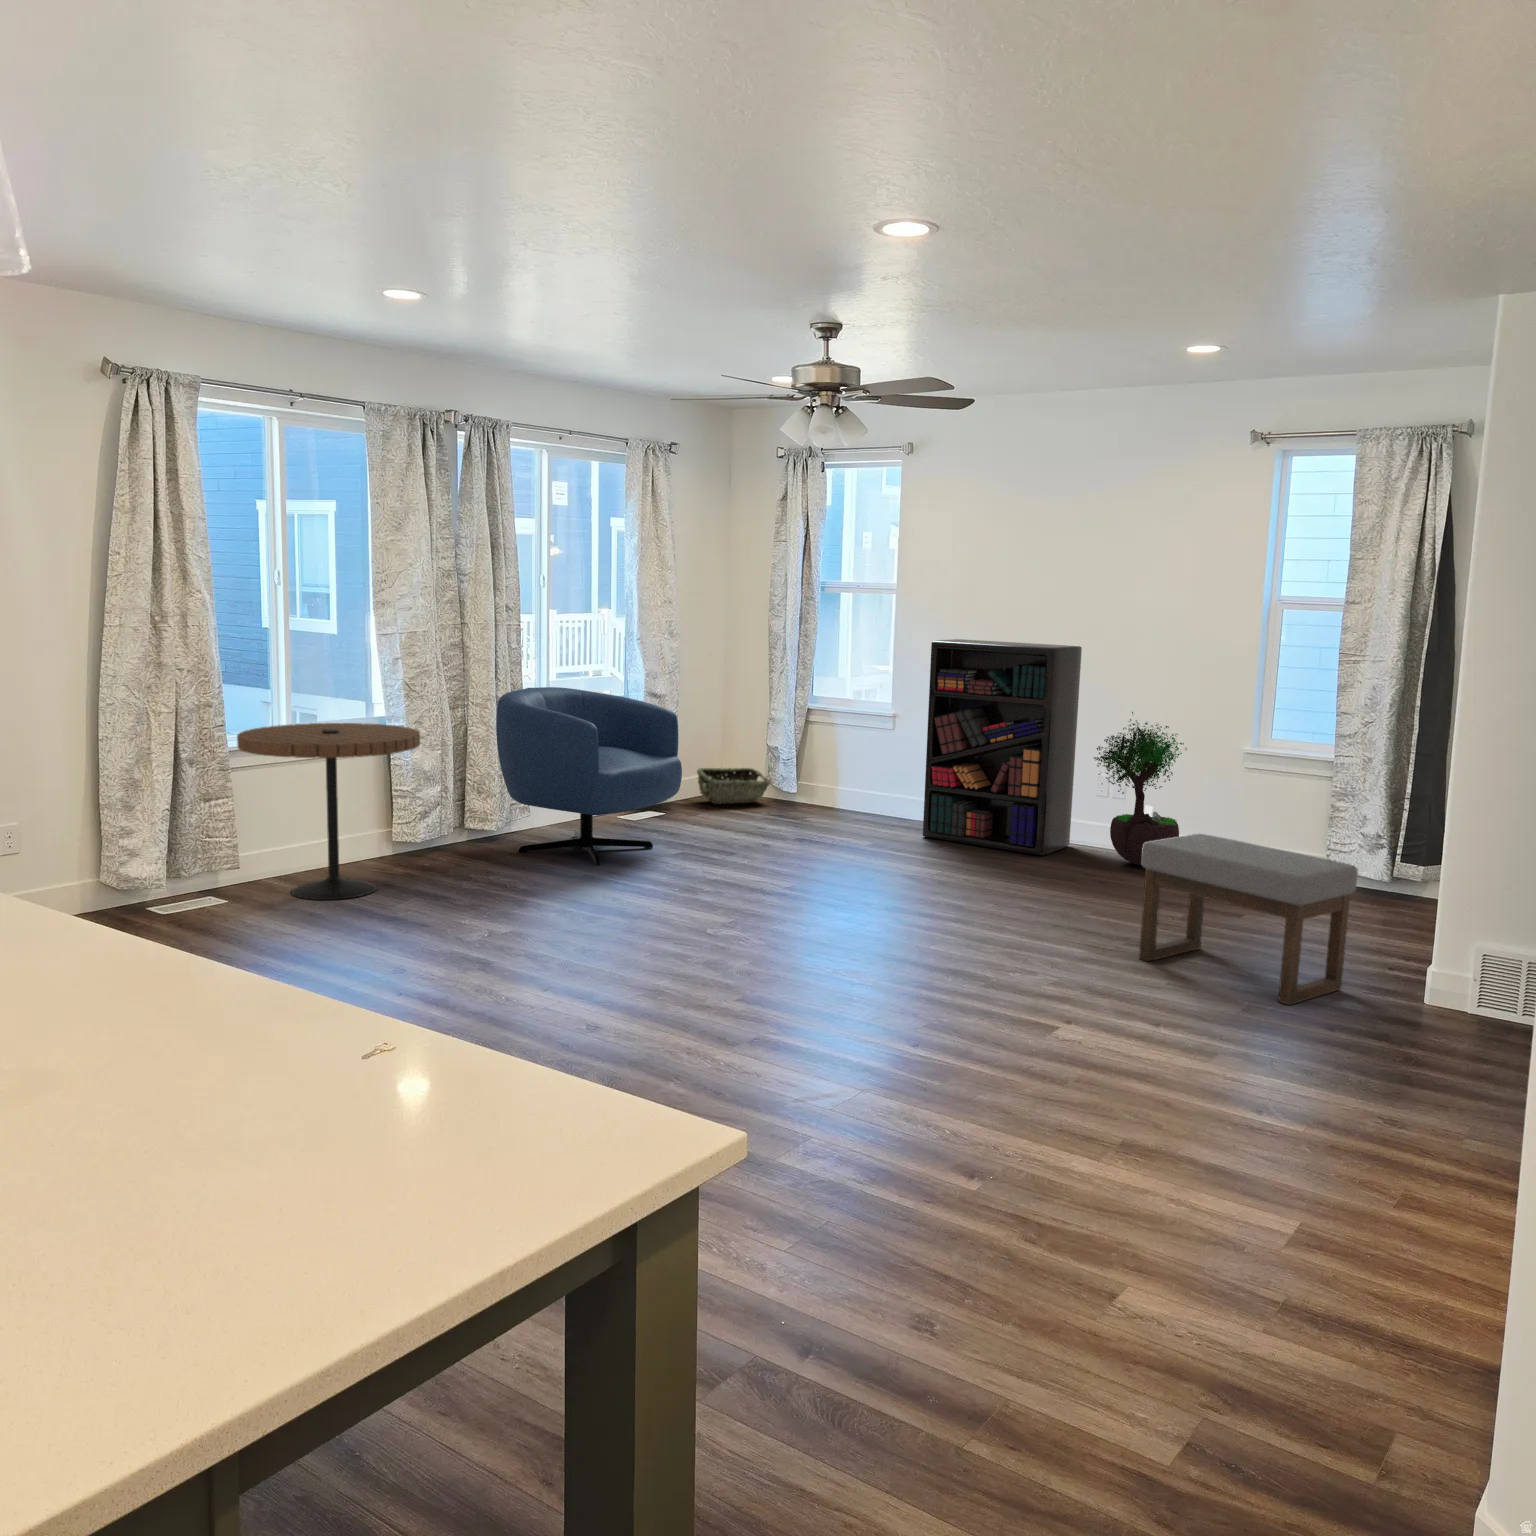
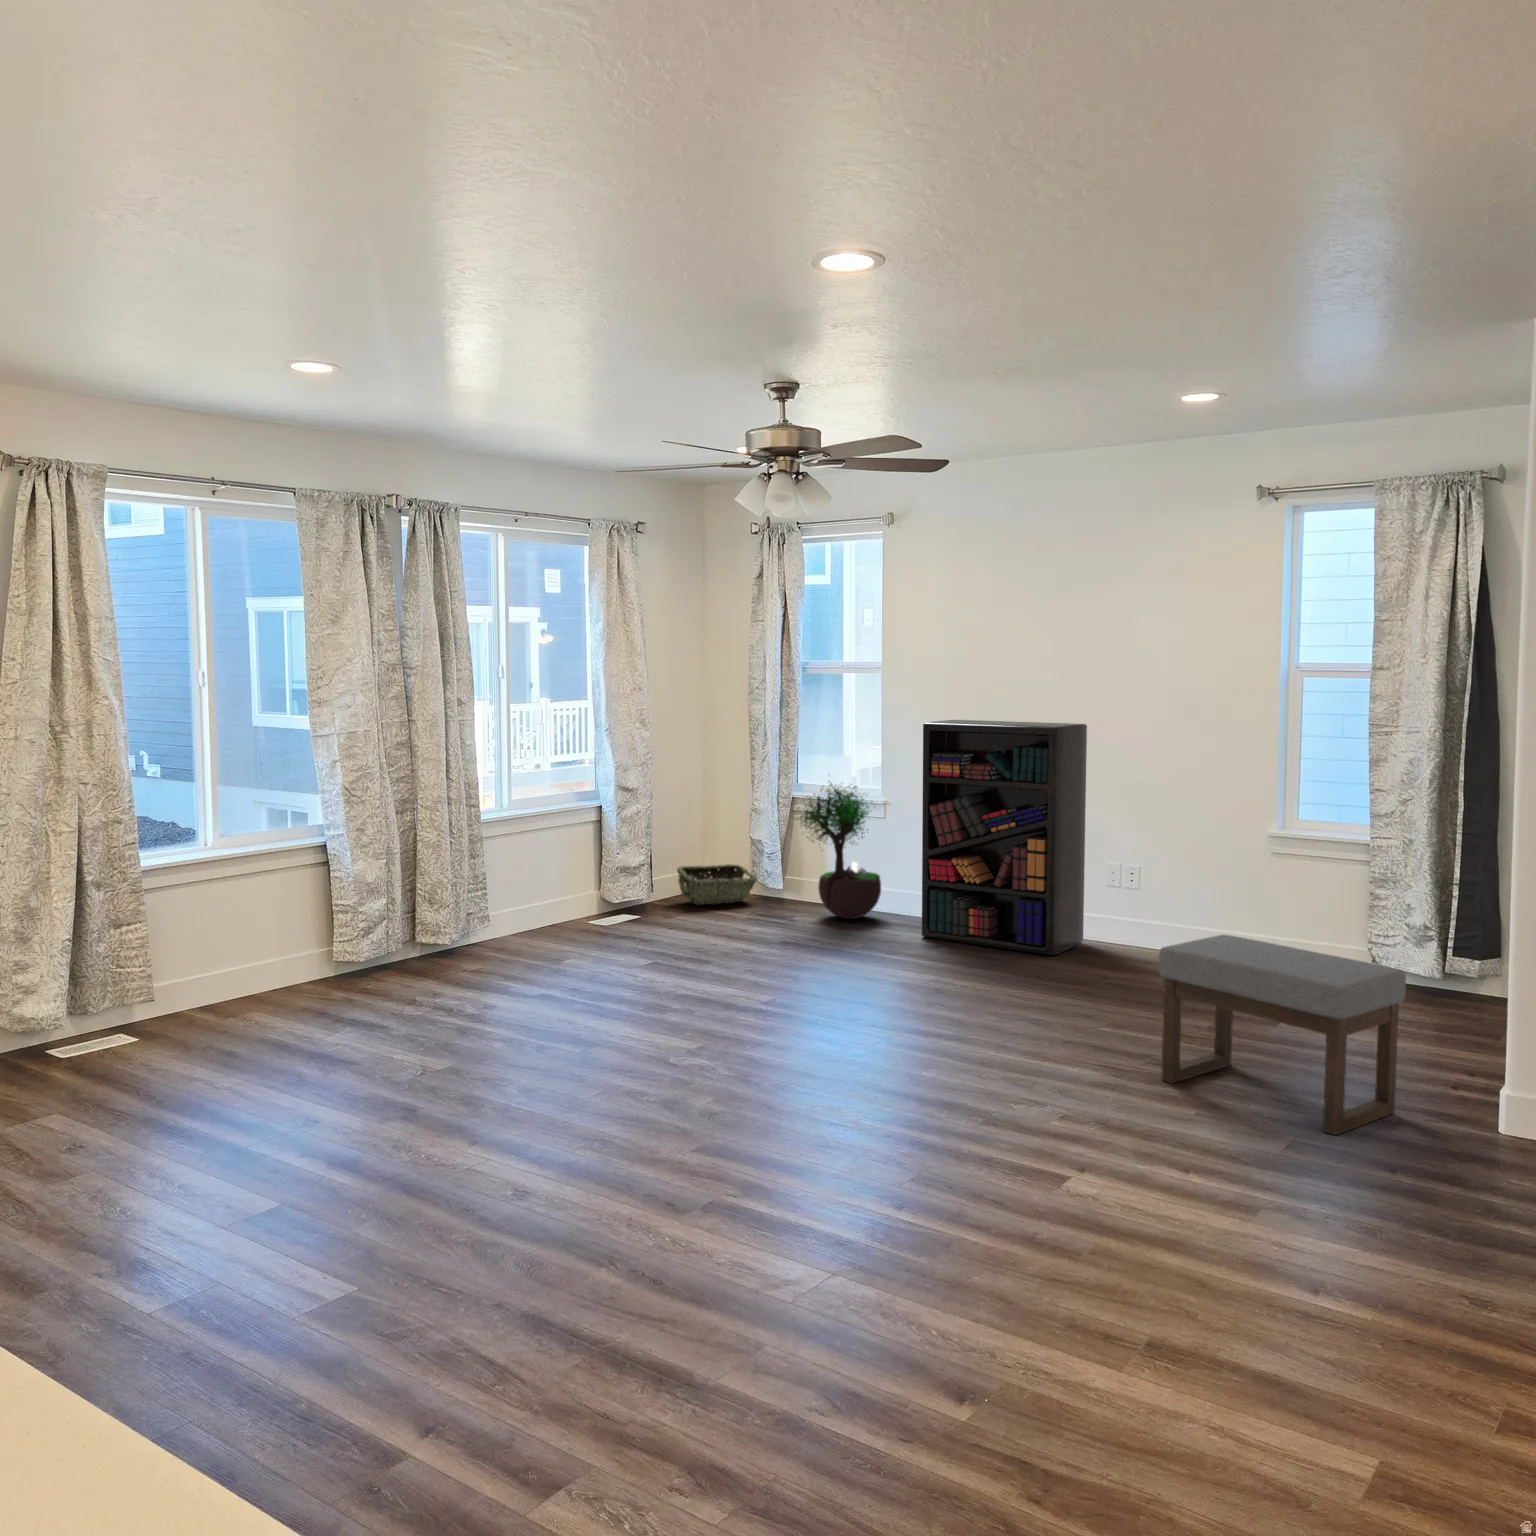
armchair: present [496,687,682,865] -> none [447,786,653,982]
potted tree: present [1094,712,1187,865] -> present [793,774,881,919]
side table: present [237,723,420,900] -> none [150,835,355,1035]

